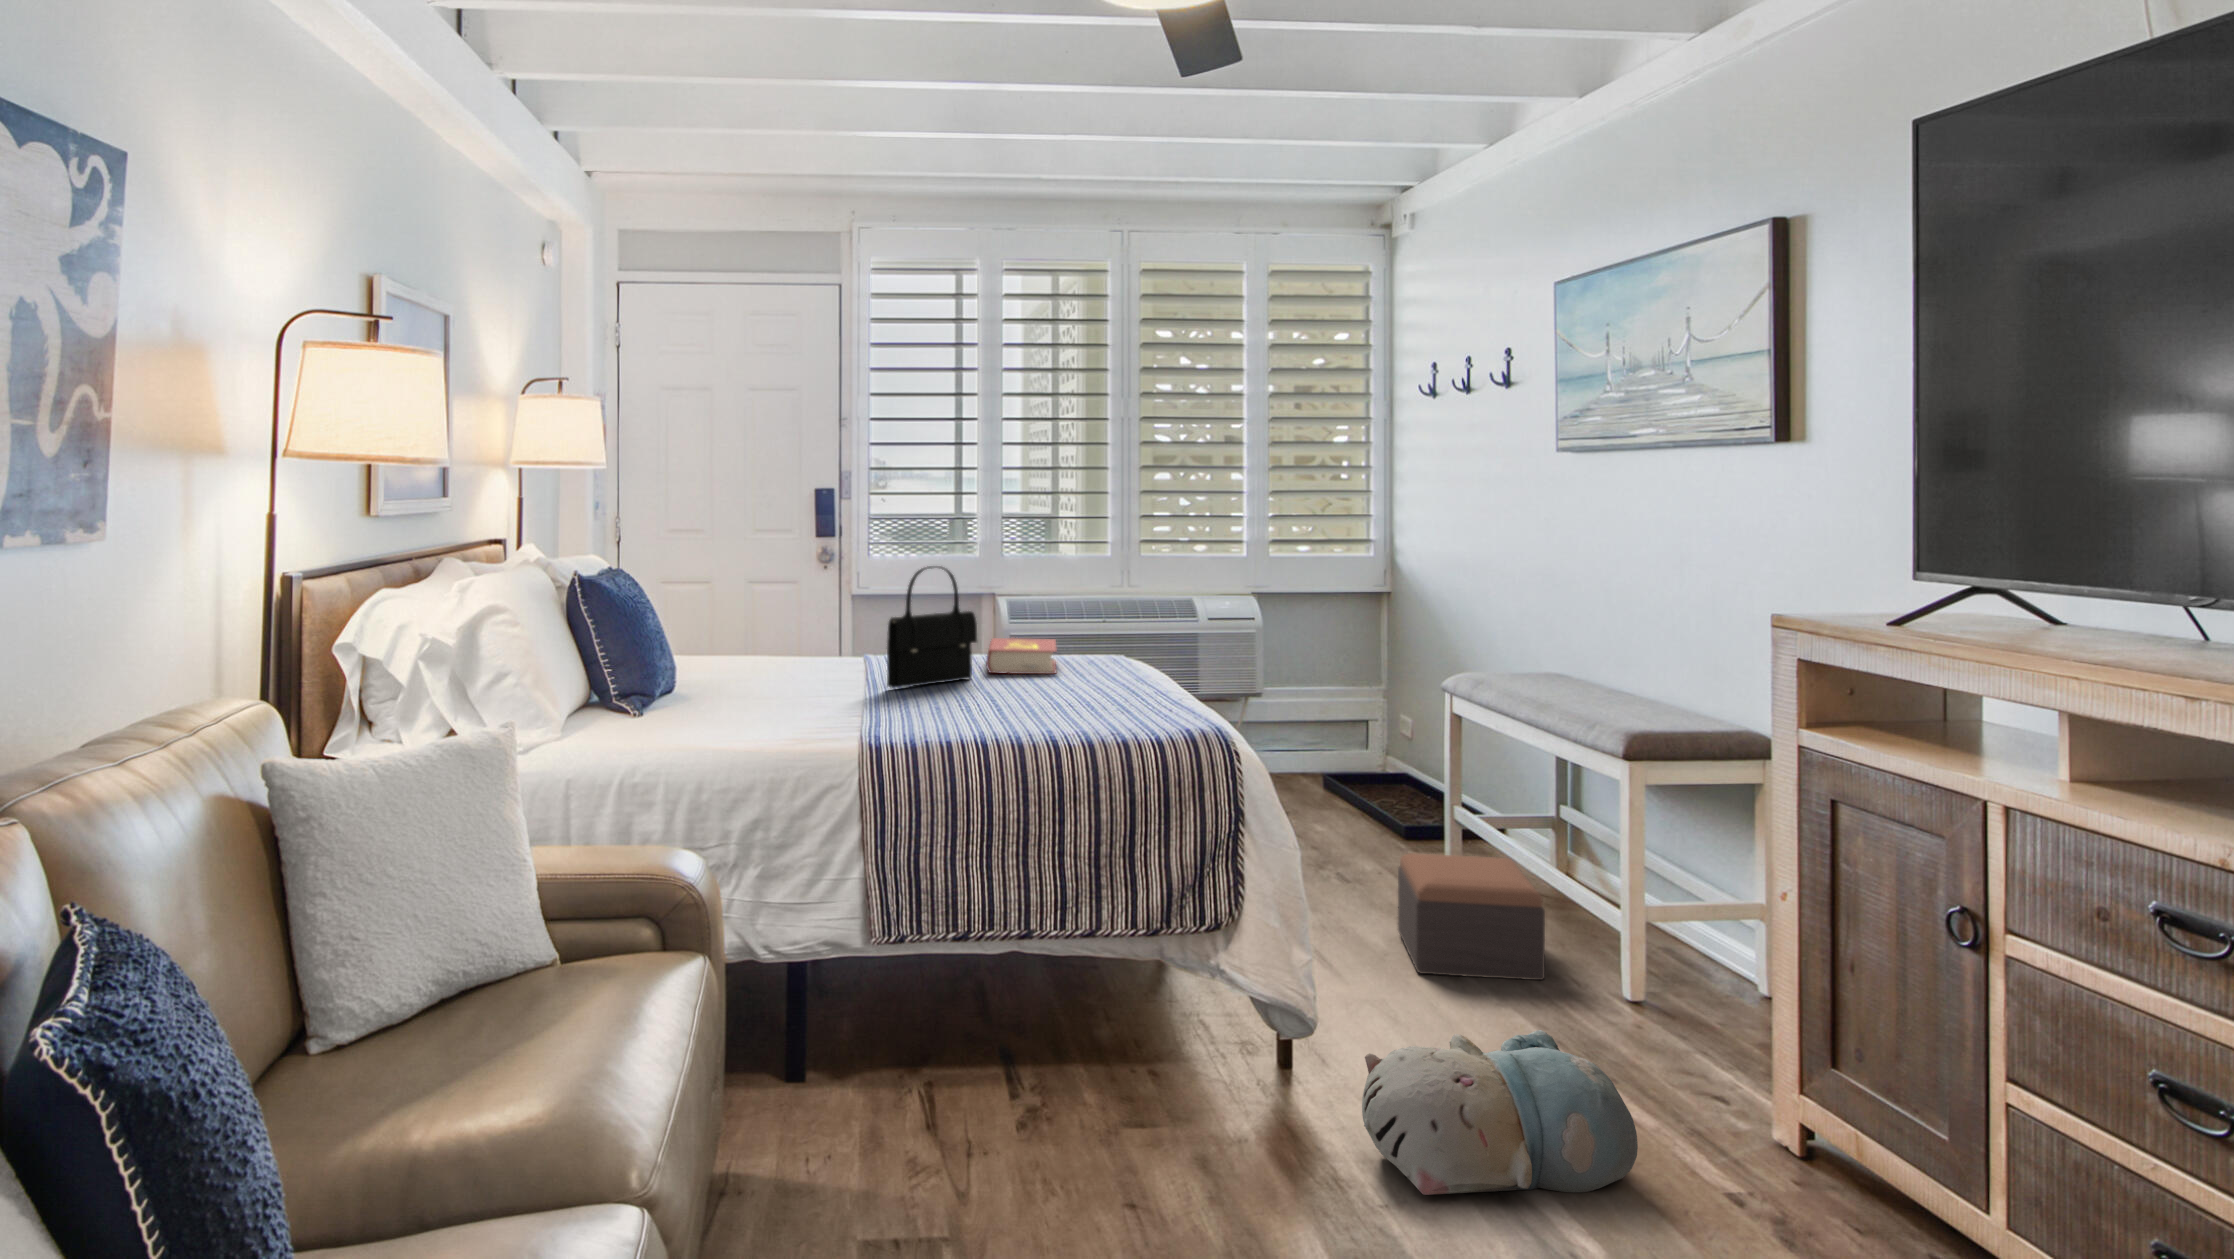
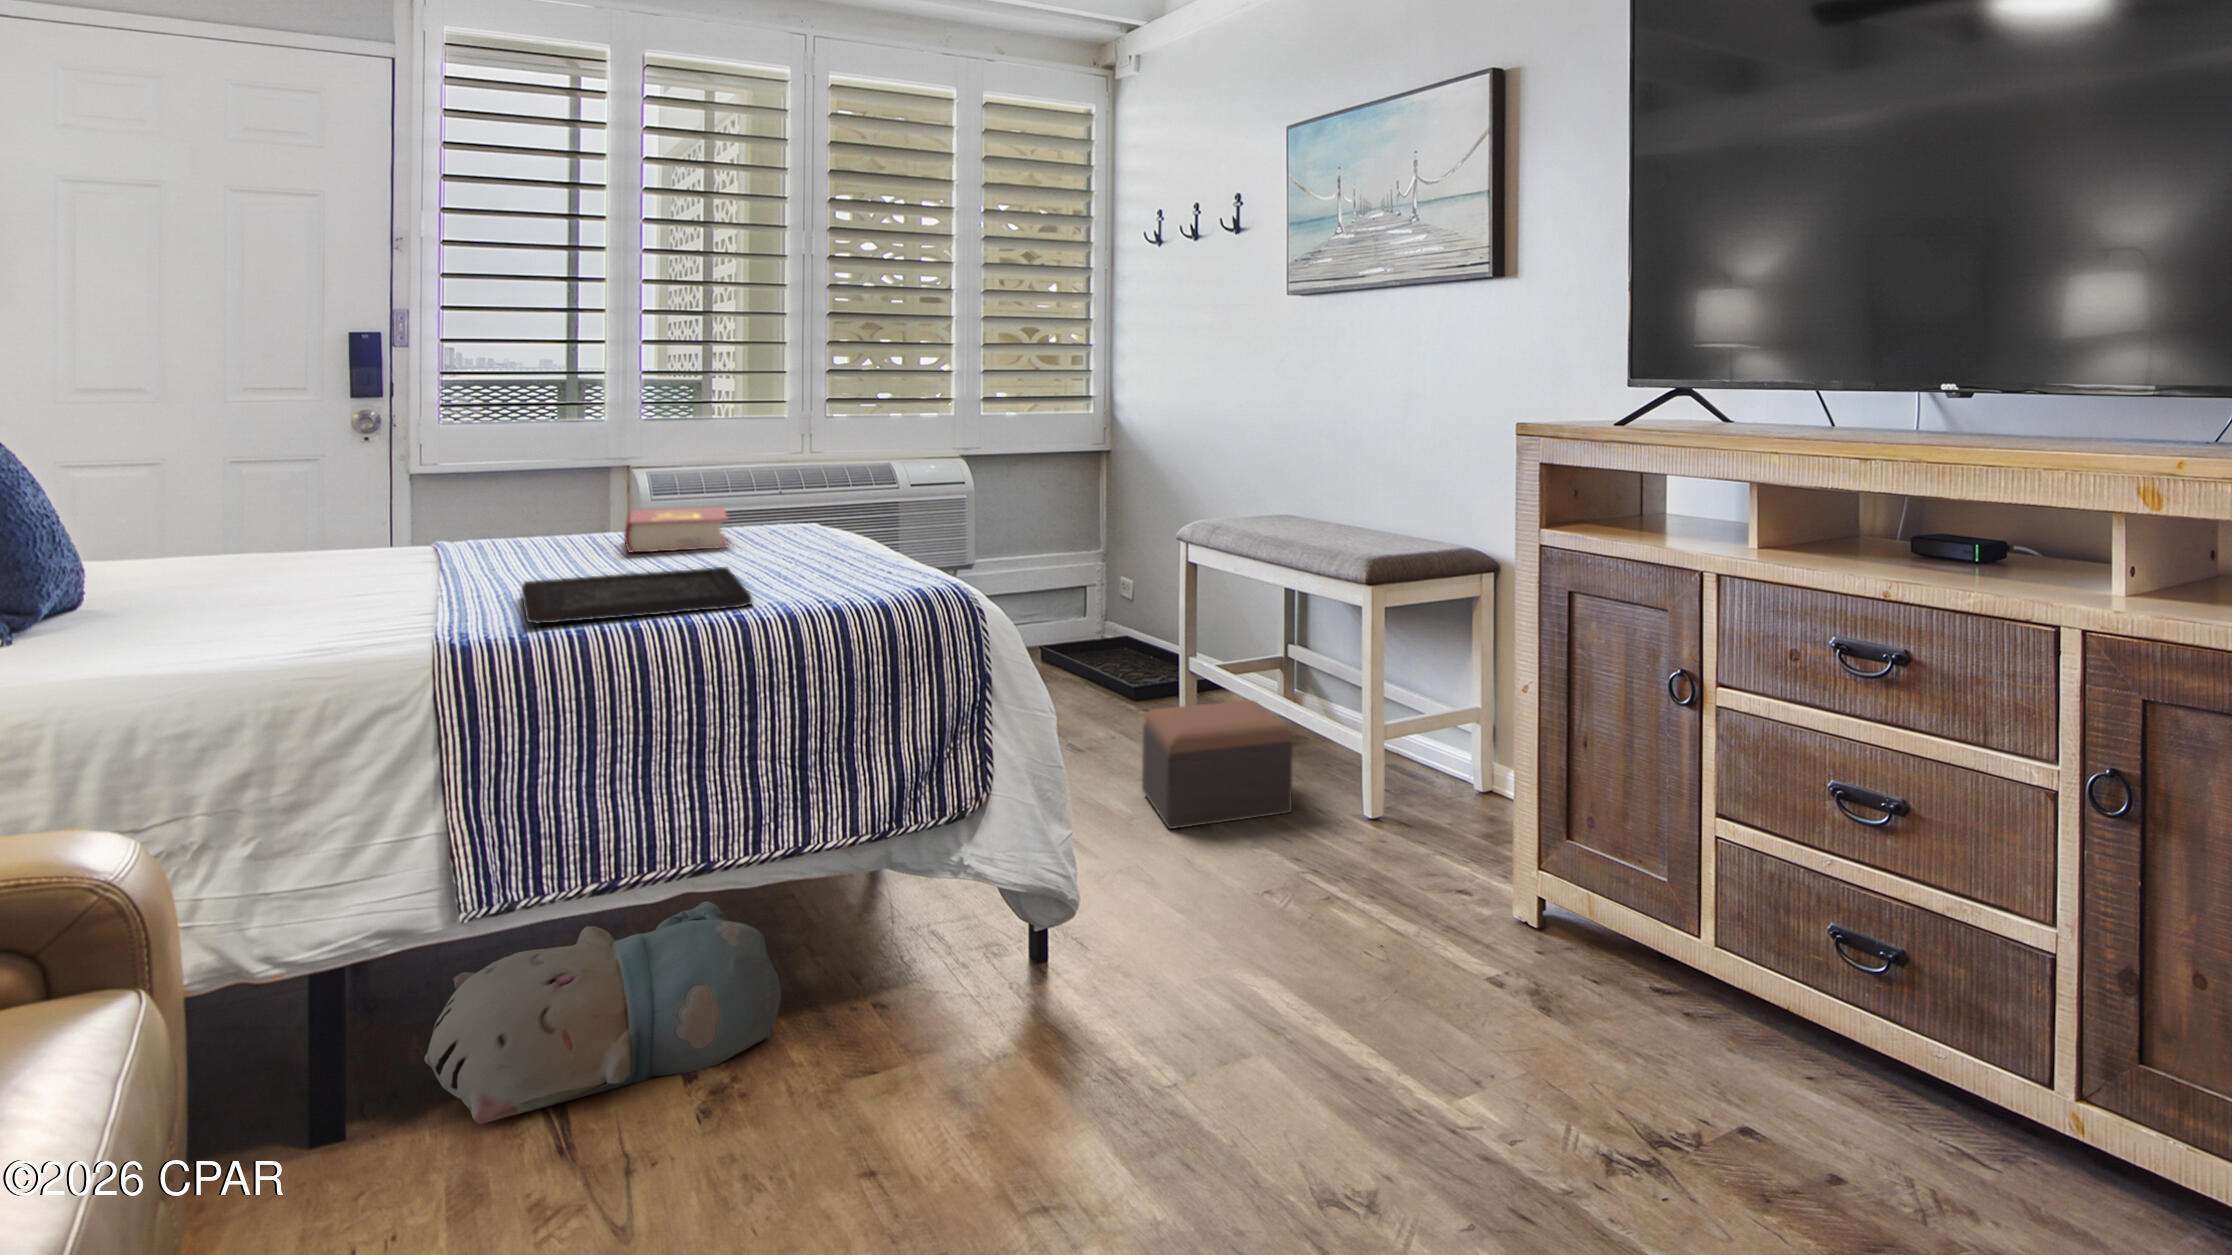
handbag: present [887,566,977,688] -> none [465,413,611,580]
tray: none [918,694,1064,731] -> present [522,567,752,623]
plush toy: present [1362,1030,1638,1195] -> present [425,901,781,1124]

